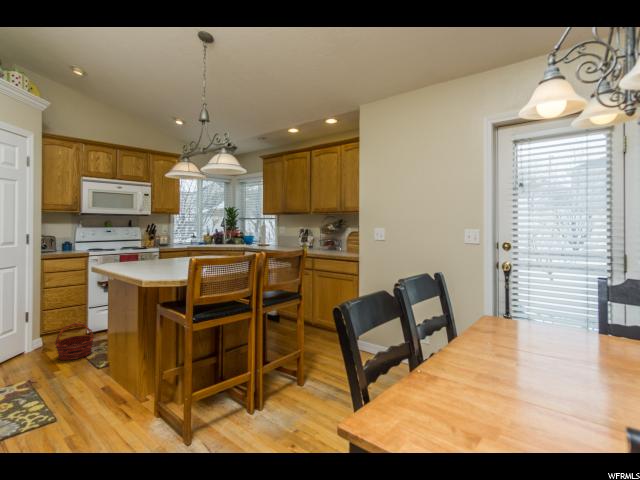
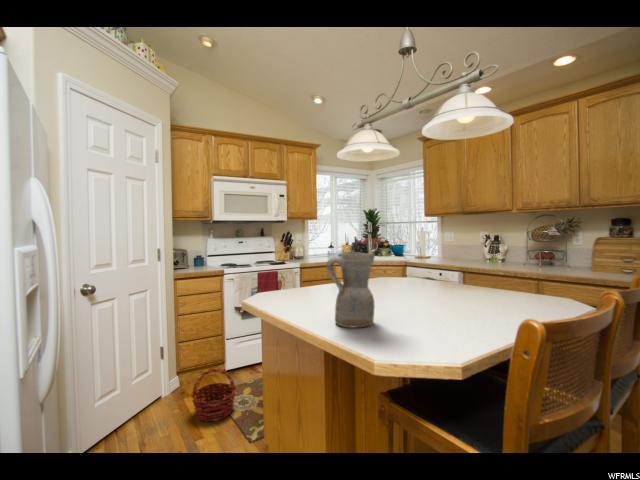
ceramic pitcher: none [136,235,165,274] -> present [327,252,375,328]

